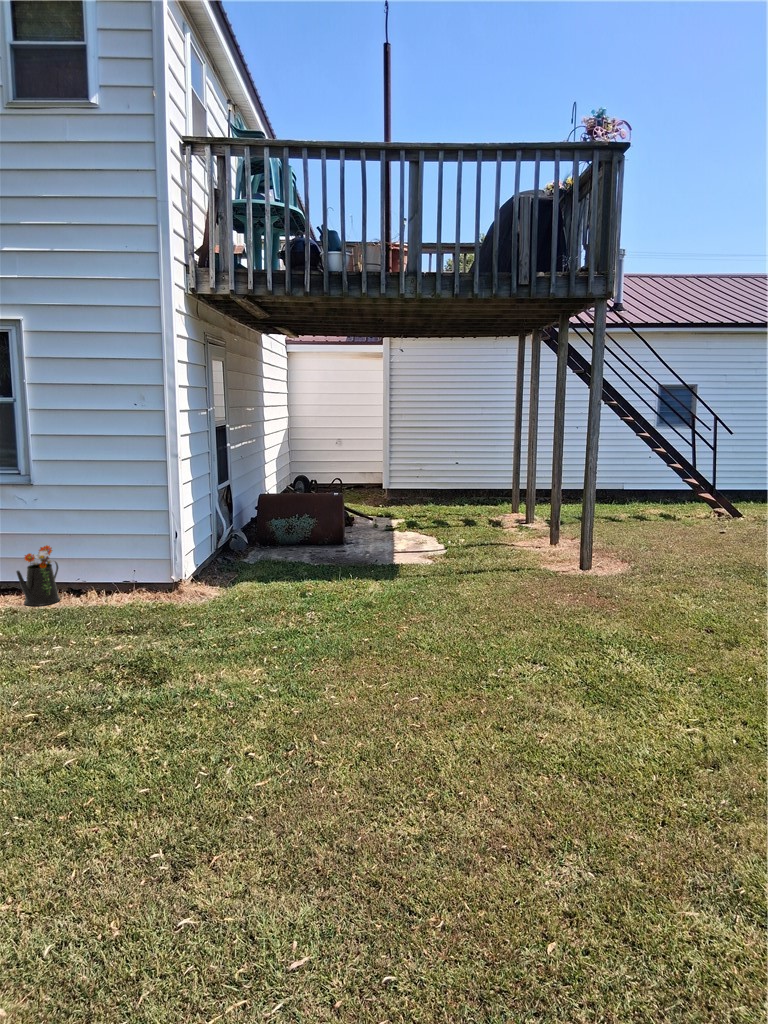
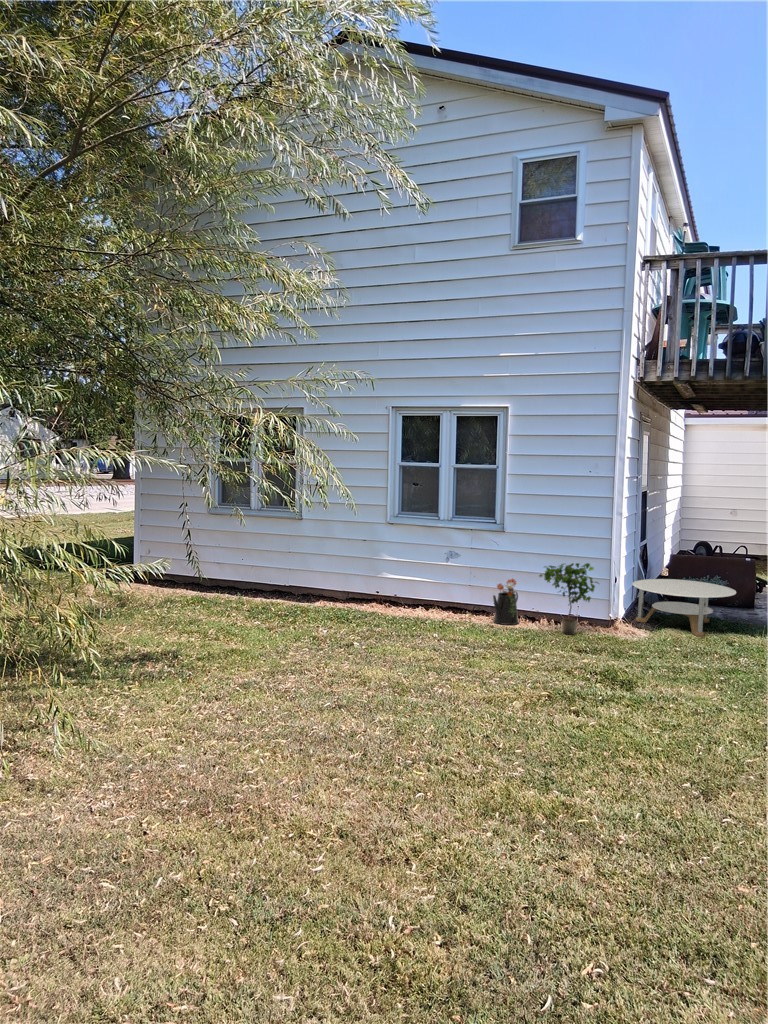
potted plant: none [73,518,154,609] -> present [539,563,598,635]
round table: none [203,524,313,588] -> present [632,579,736,637]

